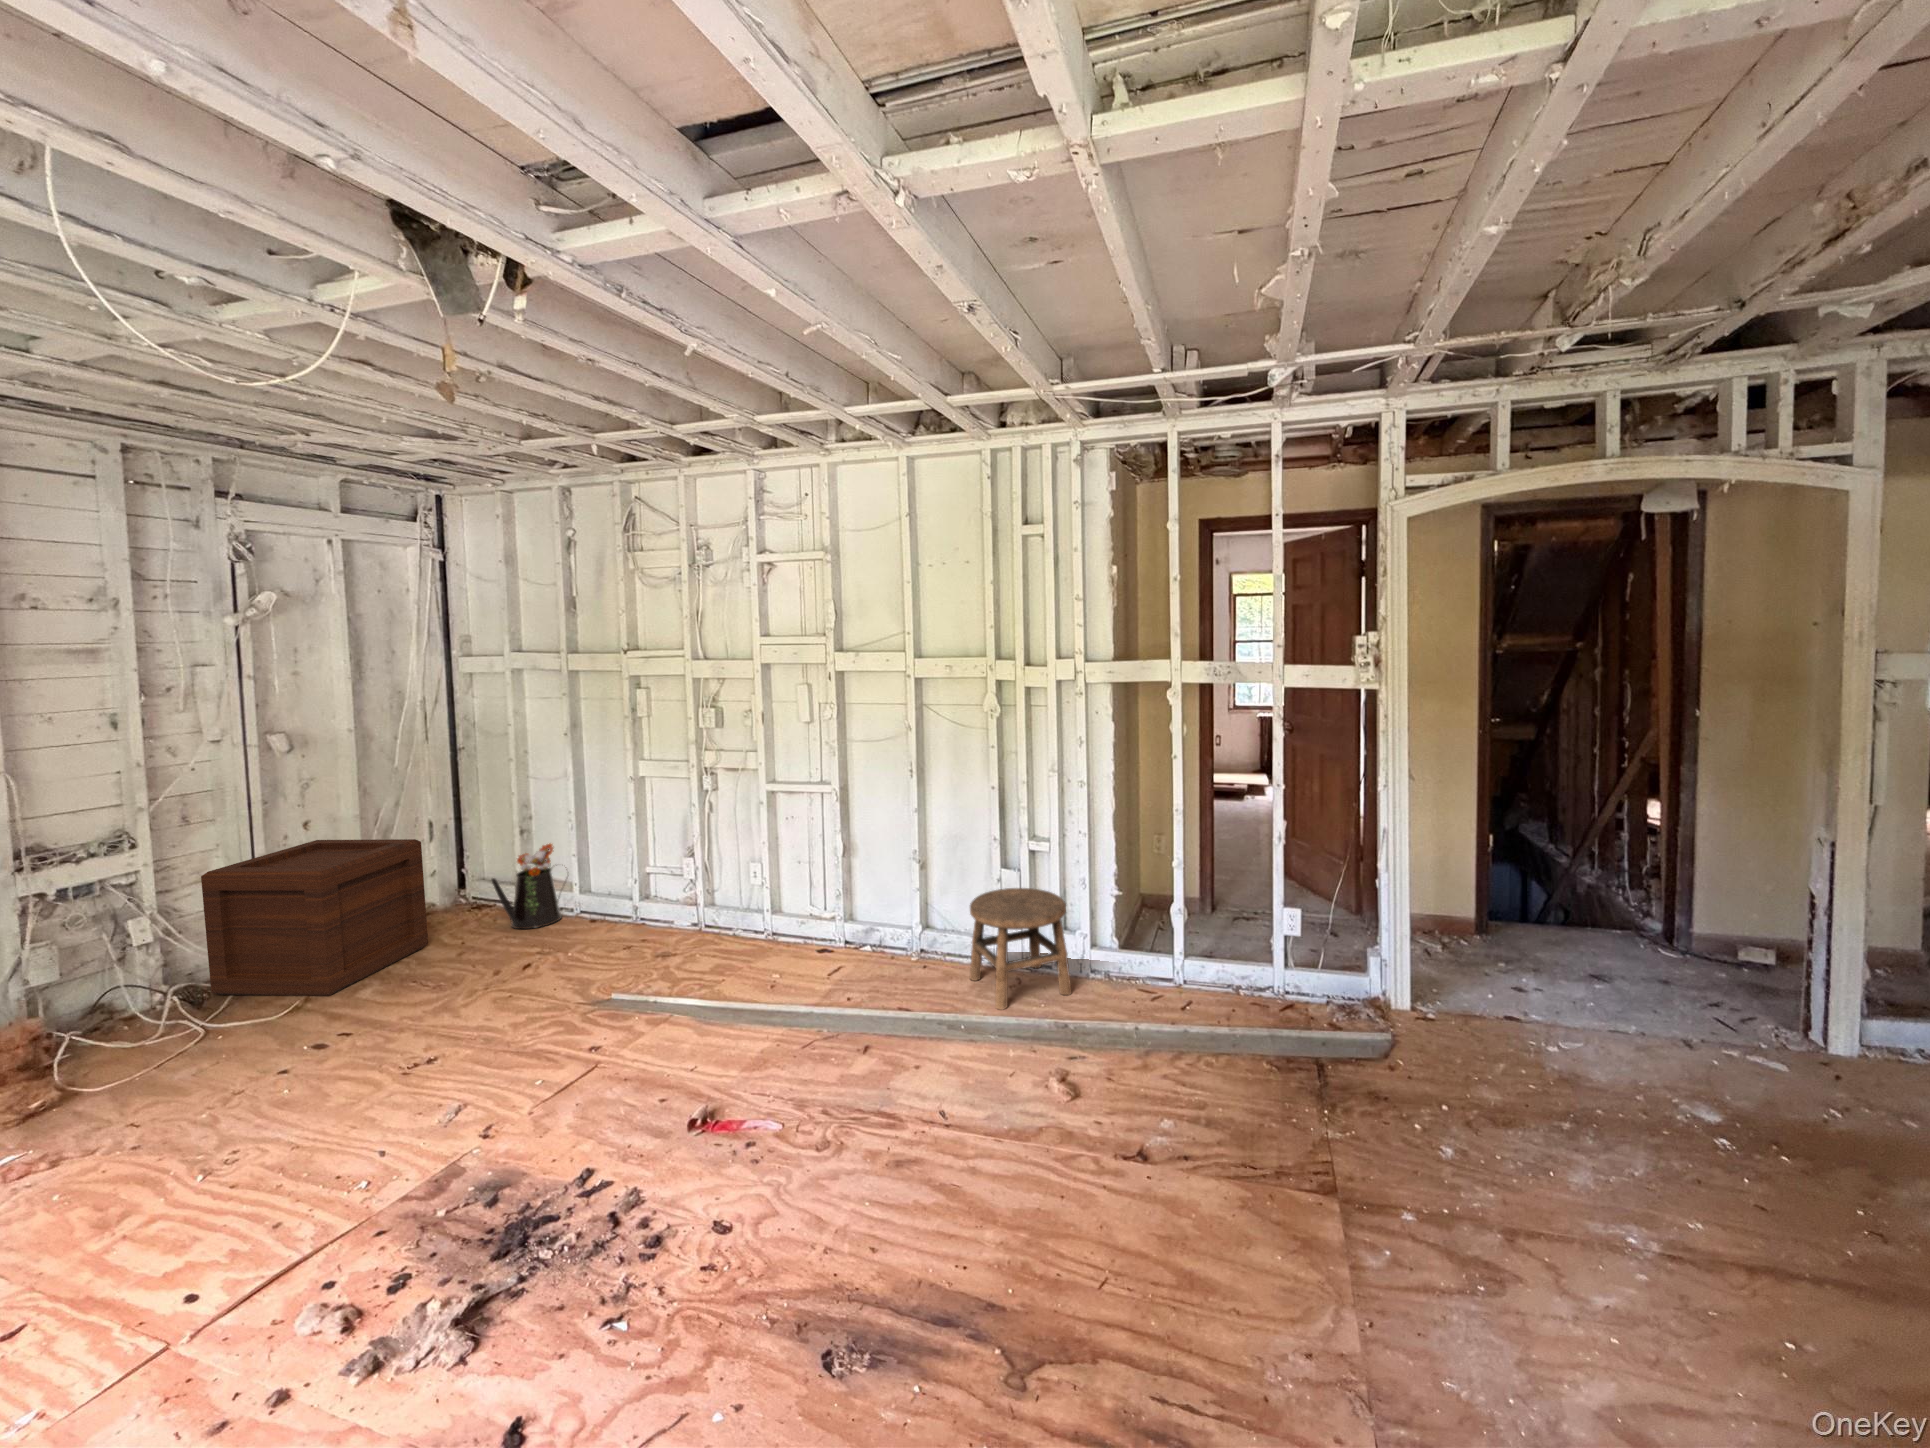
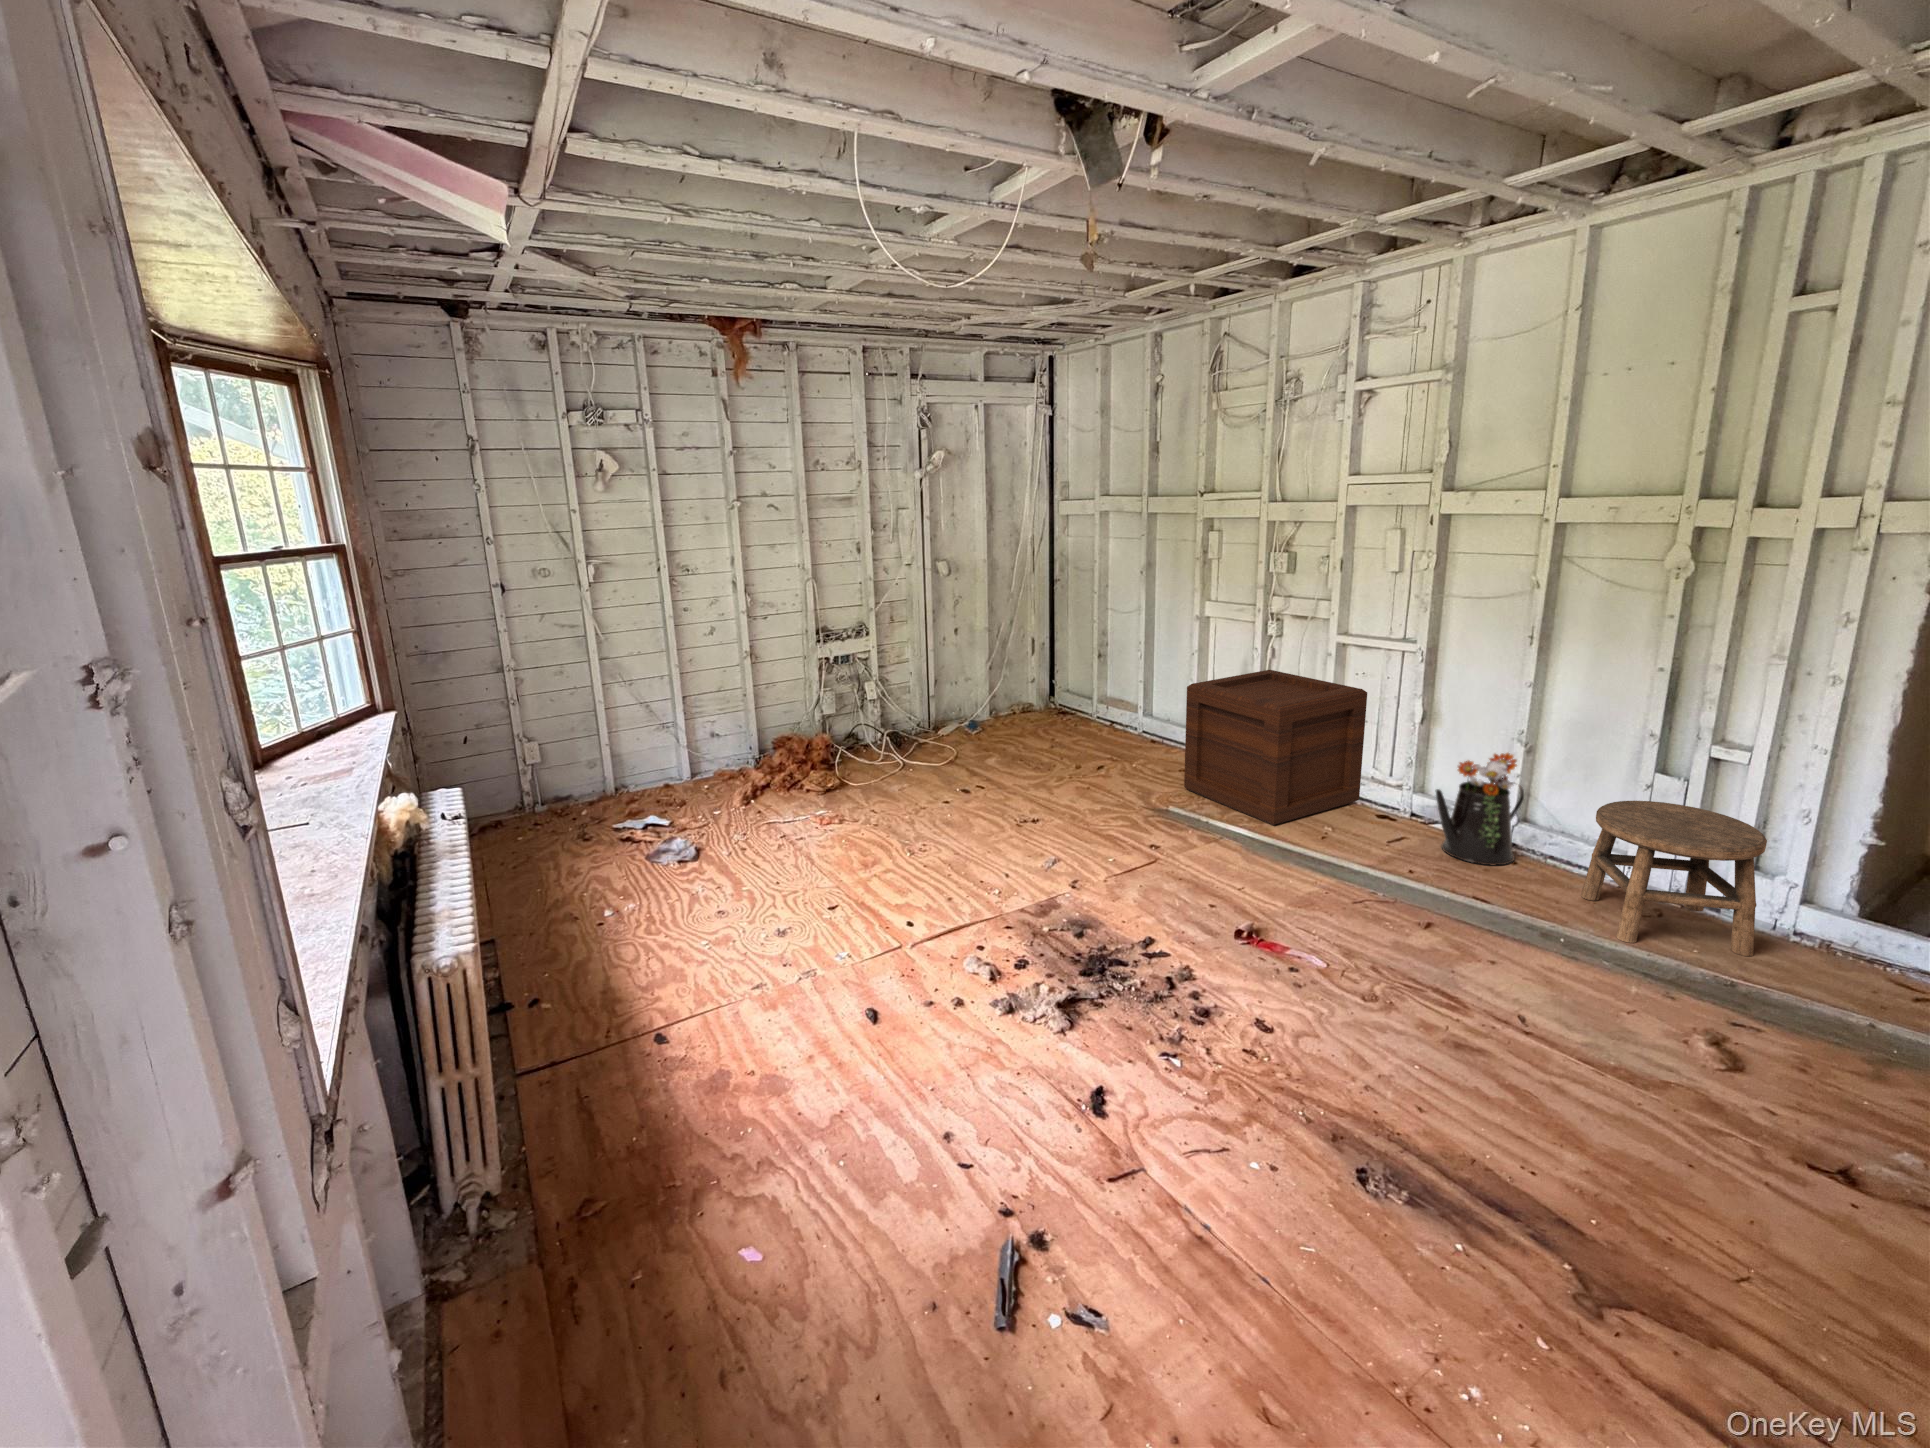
wooden crate: present [201,839,428,996] -> present [1184,670,1367,825]
watering can: present [491,844,566,929] -> present [1436,753,1524,865]

